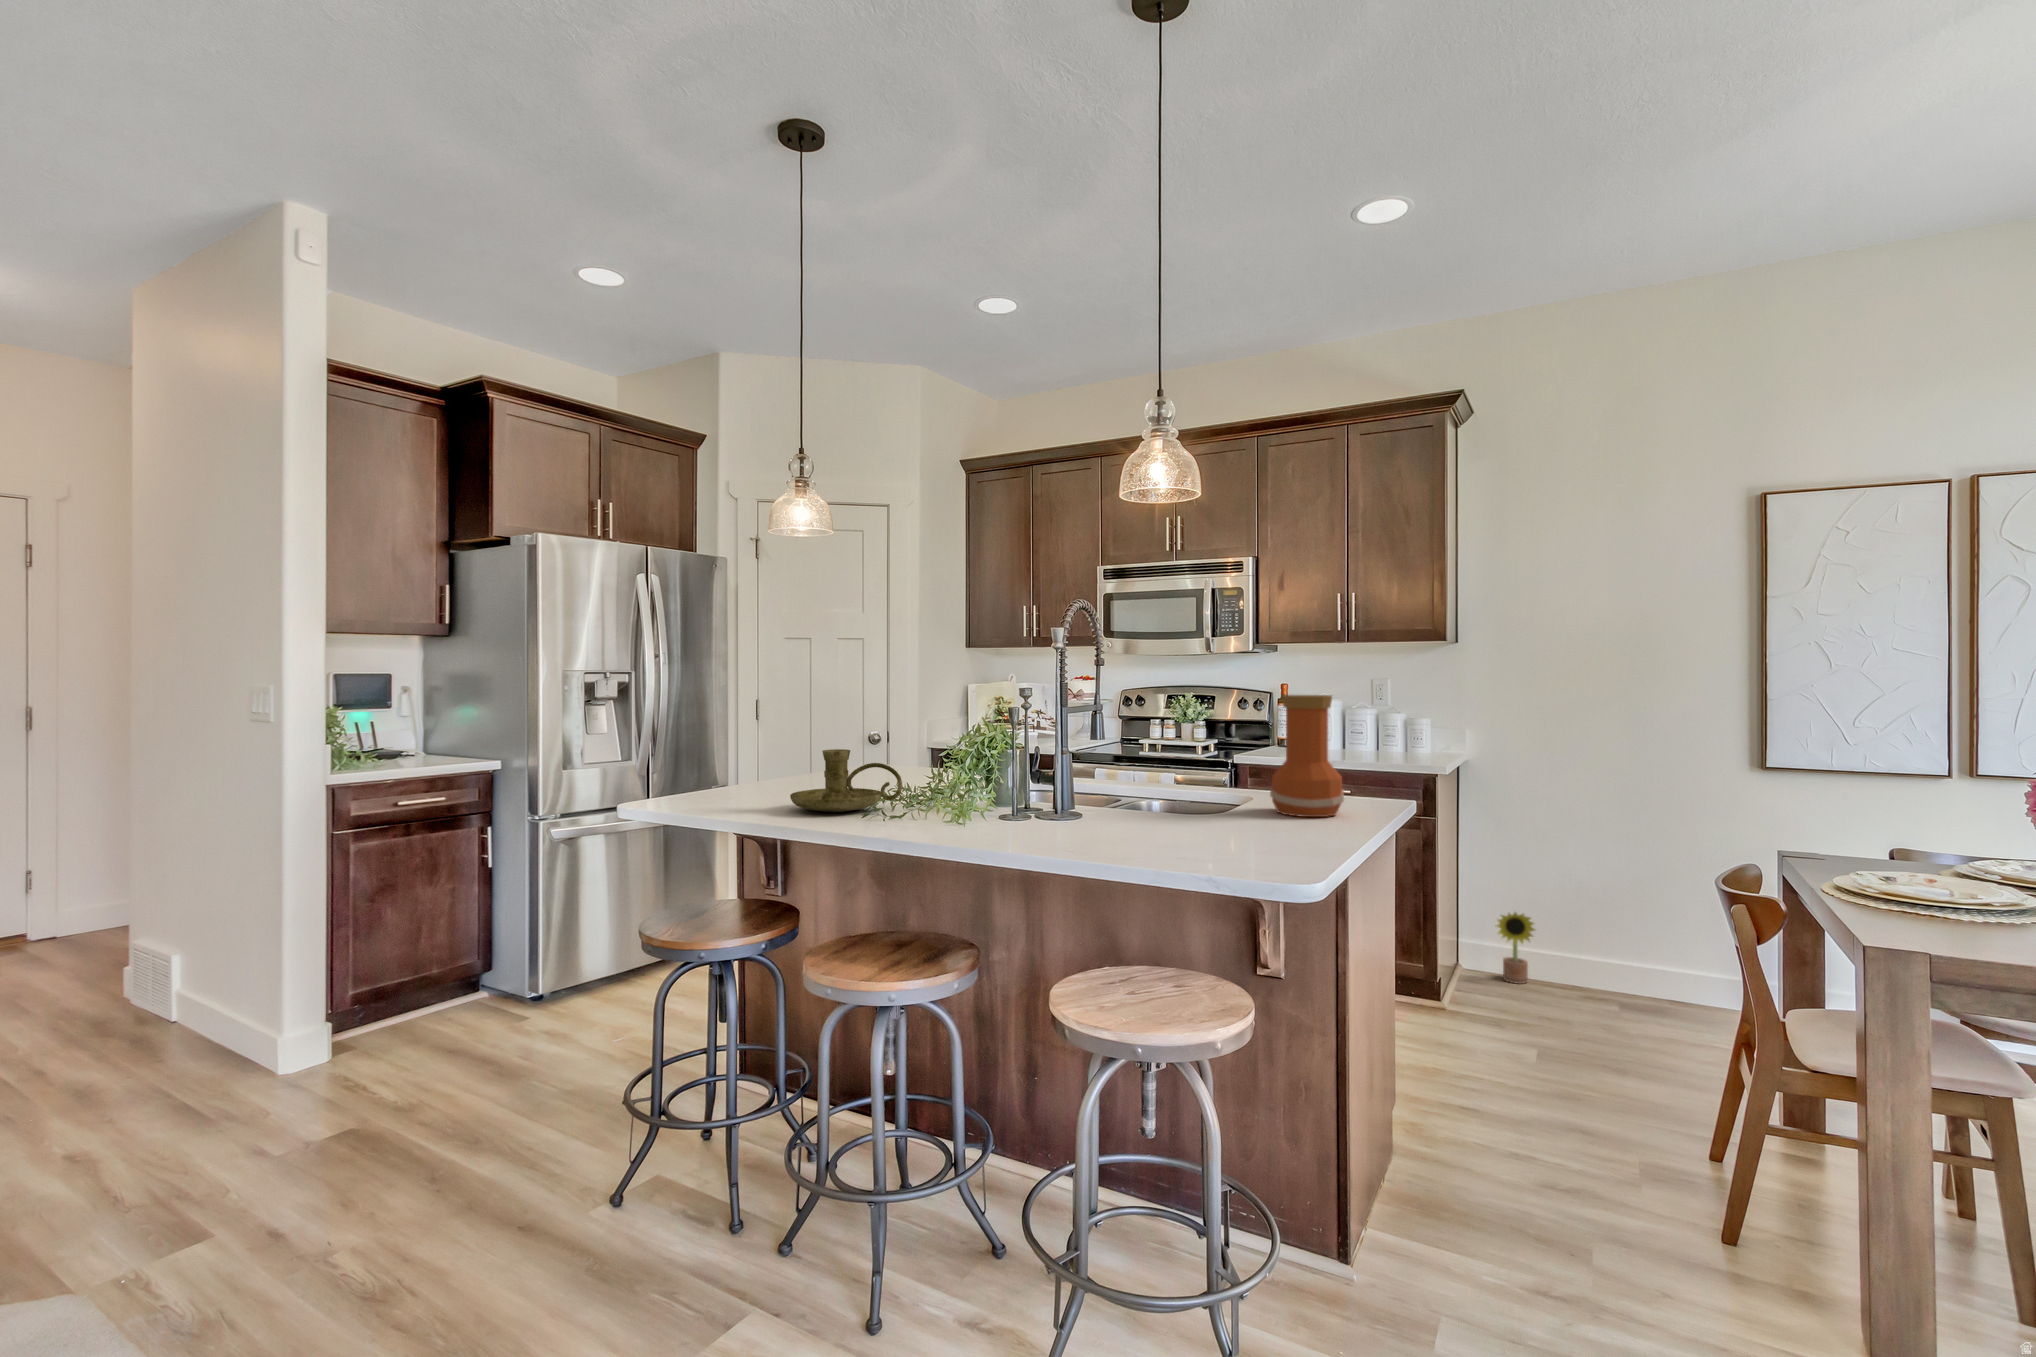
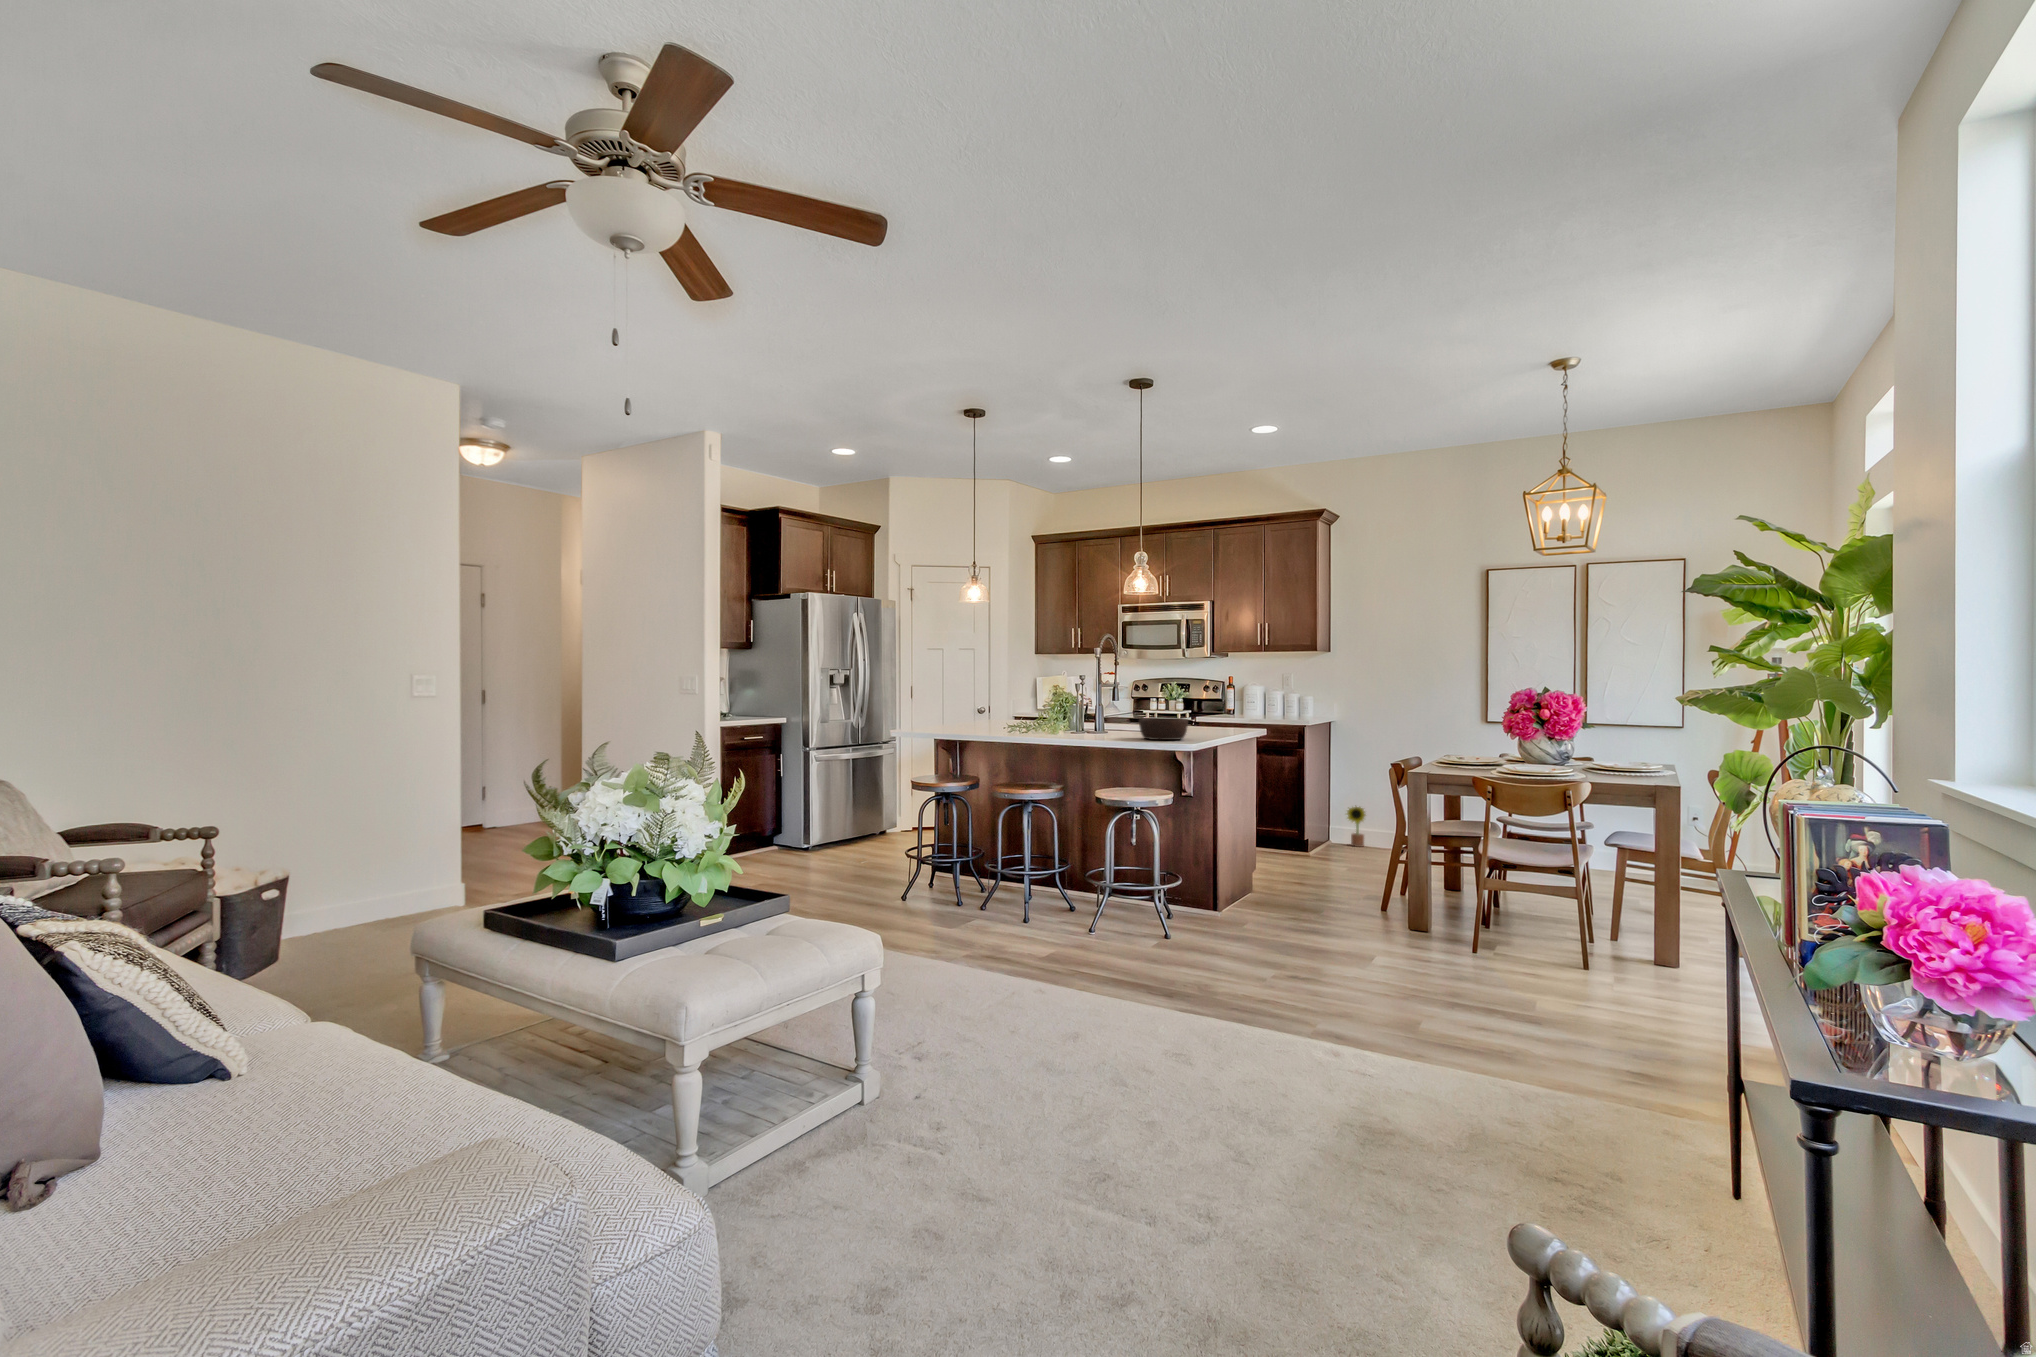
vase: present [1270,695,1344,817] -> none [1196,679,1229,734]
candle holder: present [790,749,902,812] -> none [979,704,1029,731]
wooden bowl: none [1153,791,1279,857] -> present [1139,718,1188,740]

